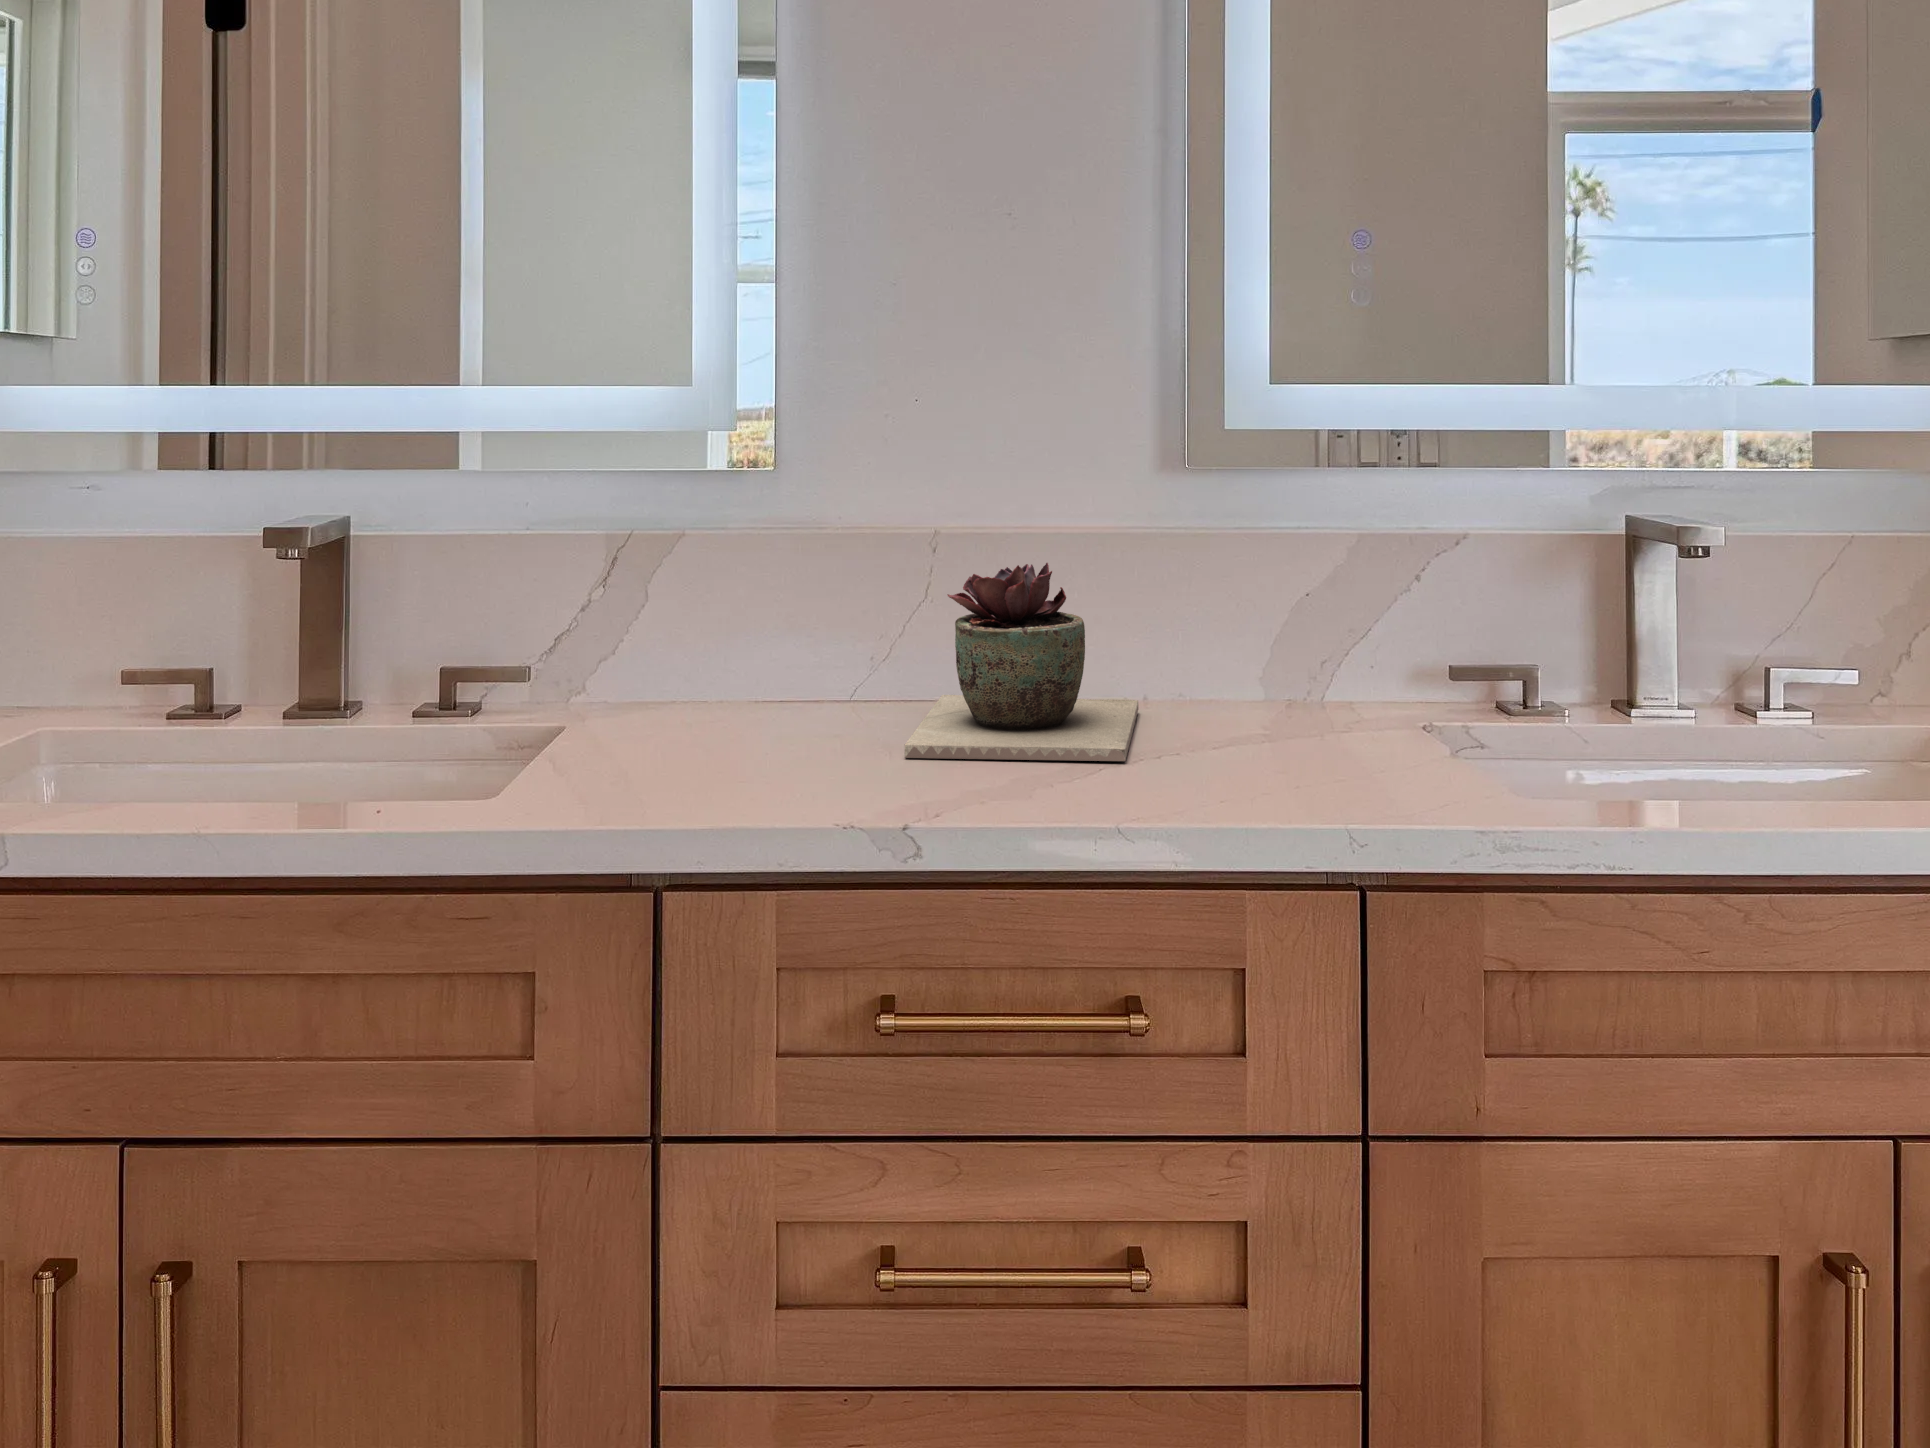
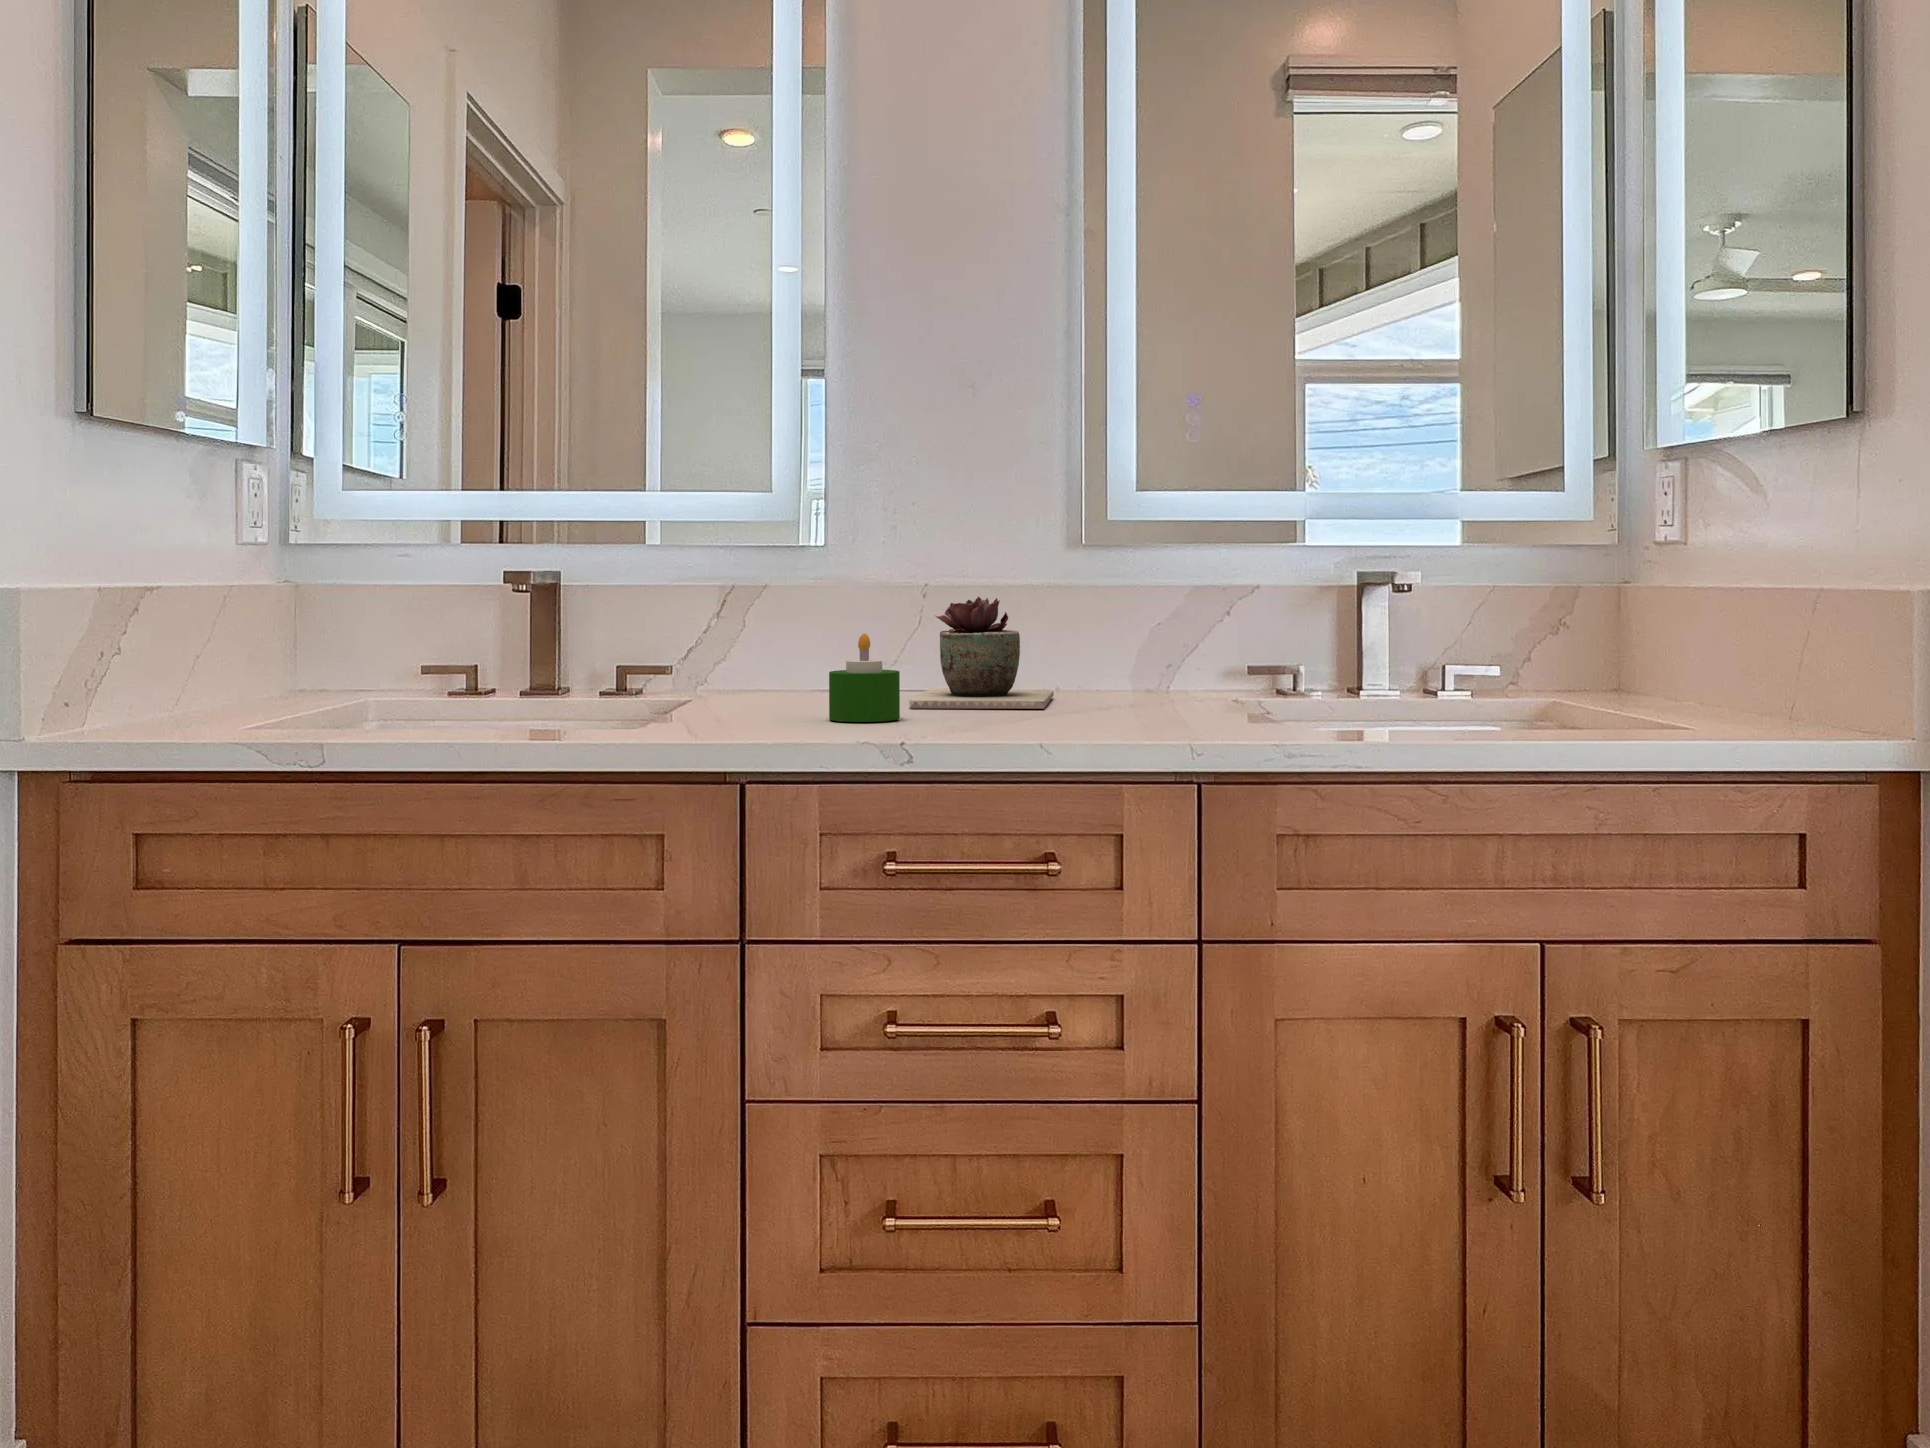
candle: none [765,663,884,821] -> present [829,633,900,722]

